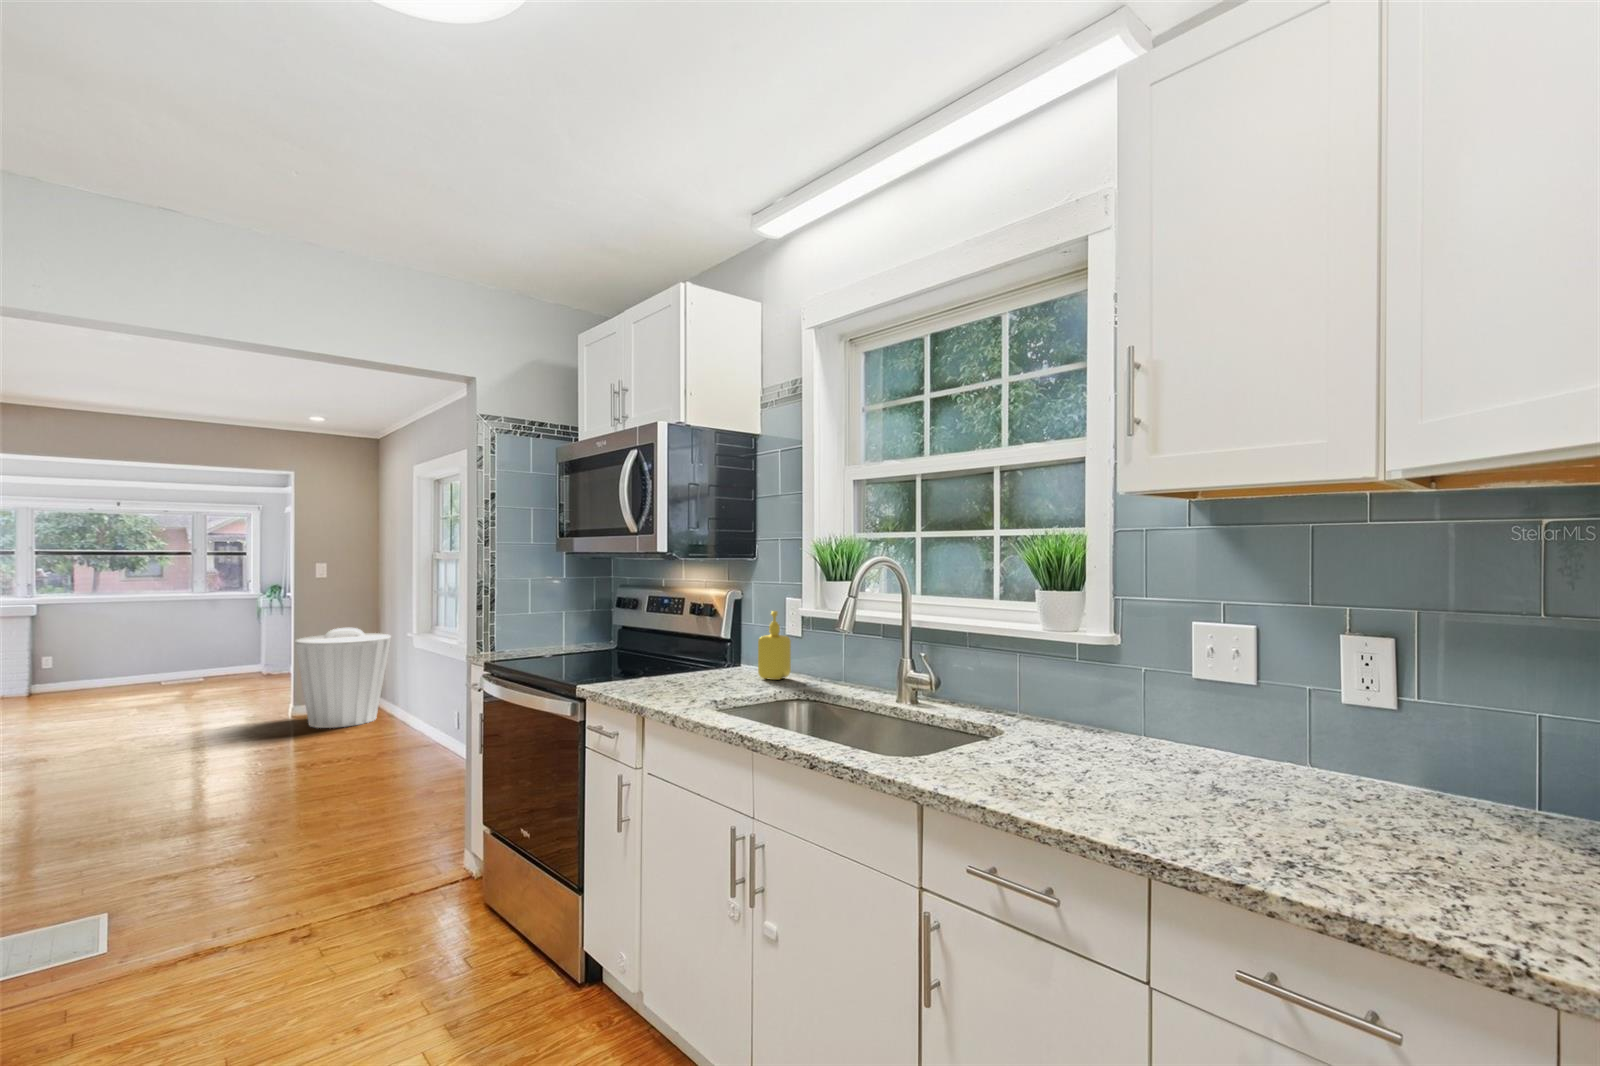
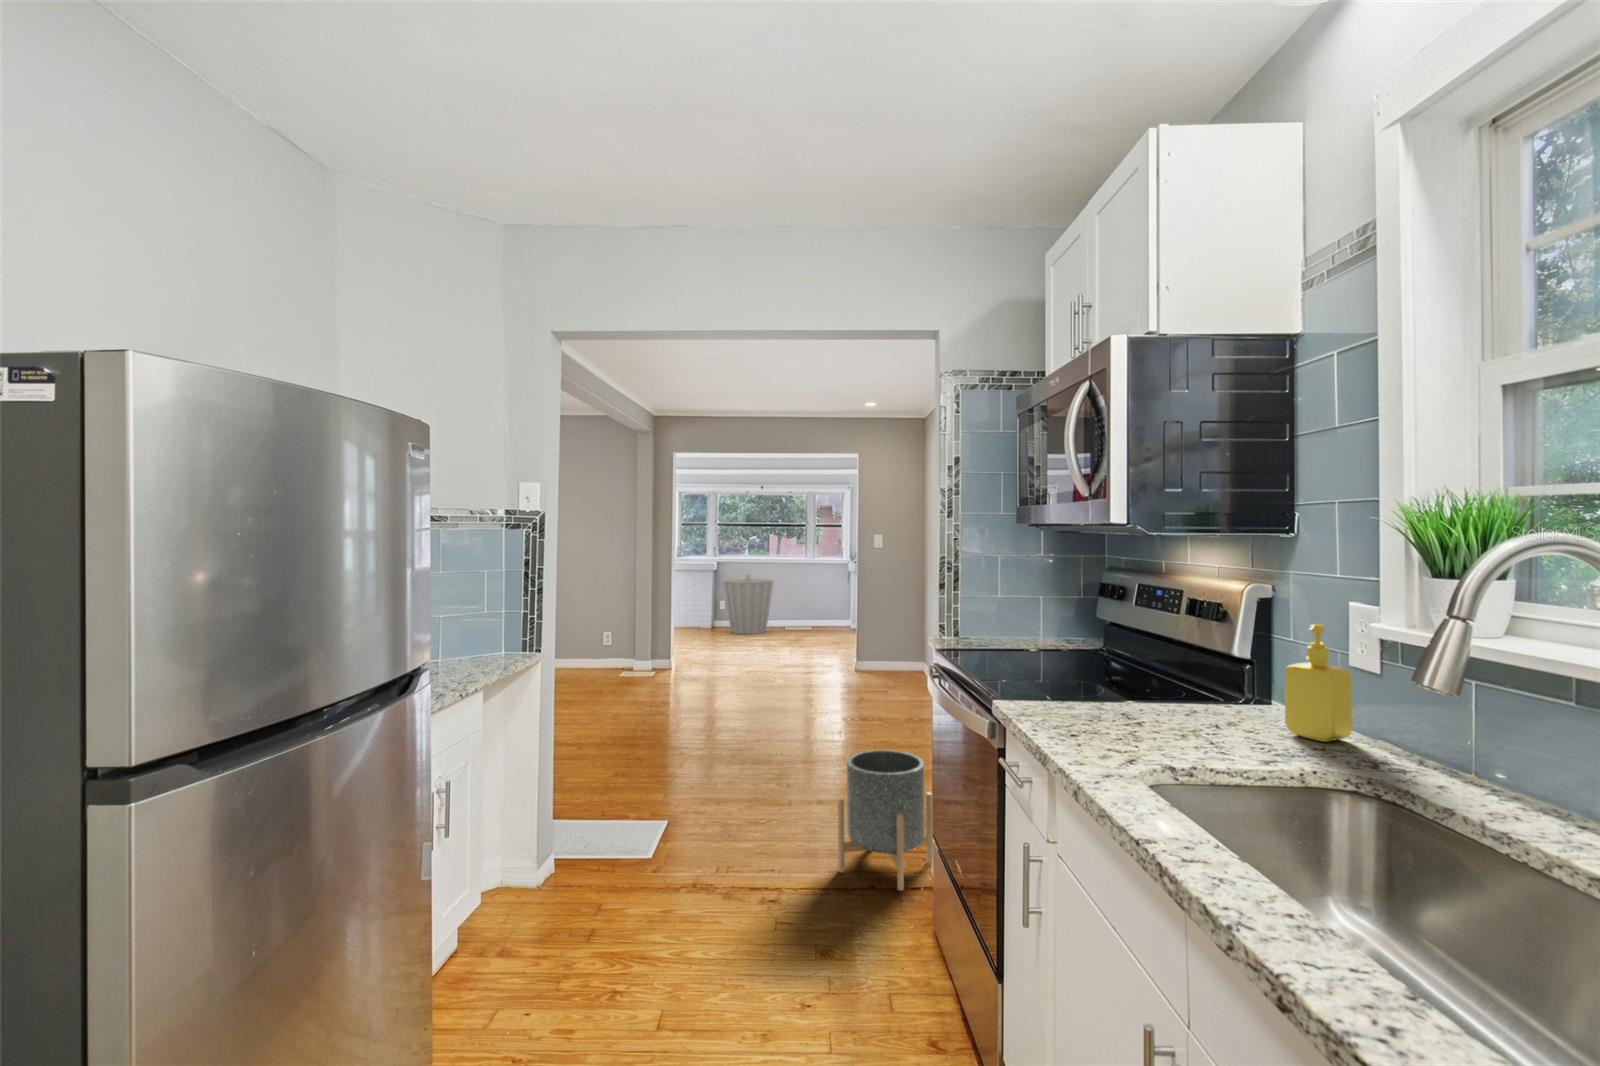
trash can: present [295,628,391,728] -> present [723,575,773,634]
planter: none [361,771,460,904] -> present [838,750,933,891]

